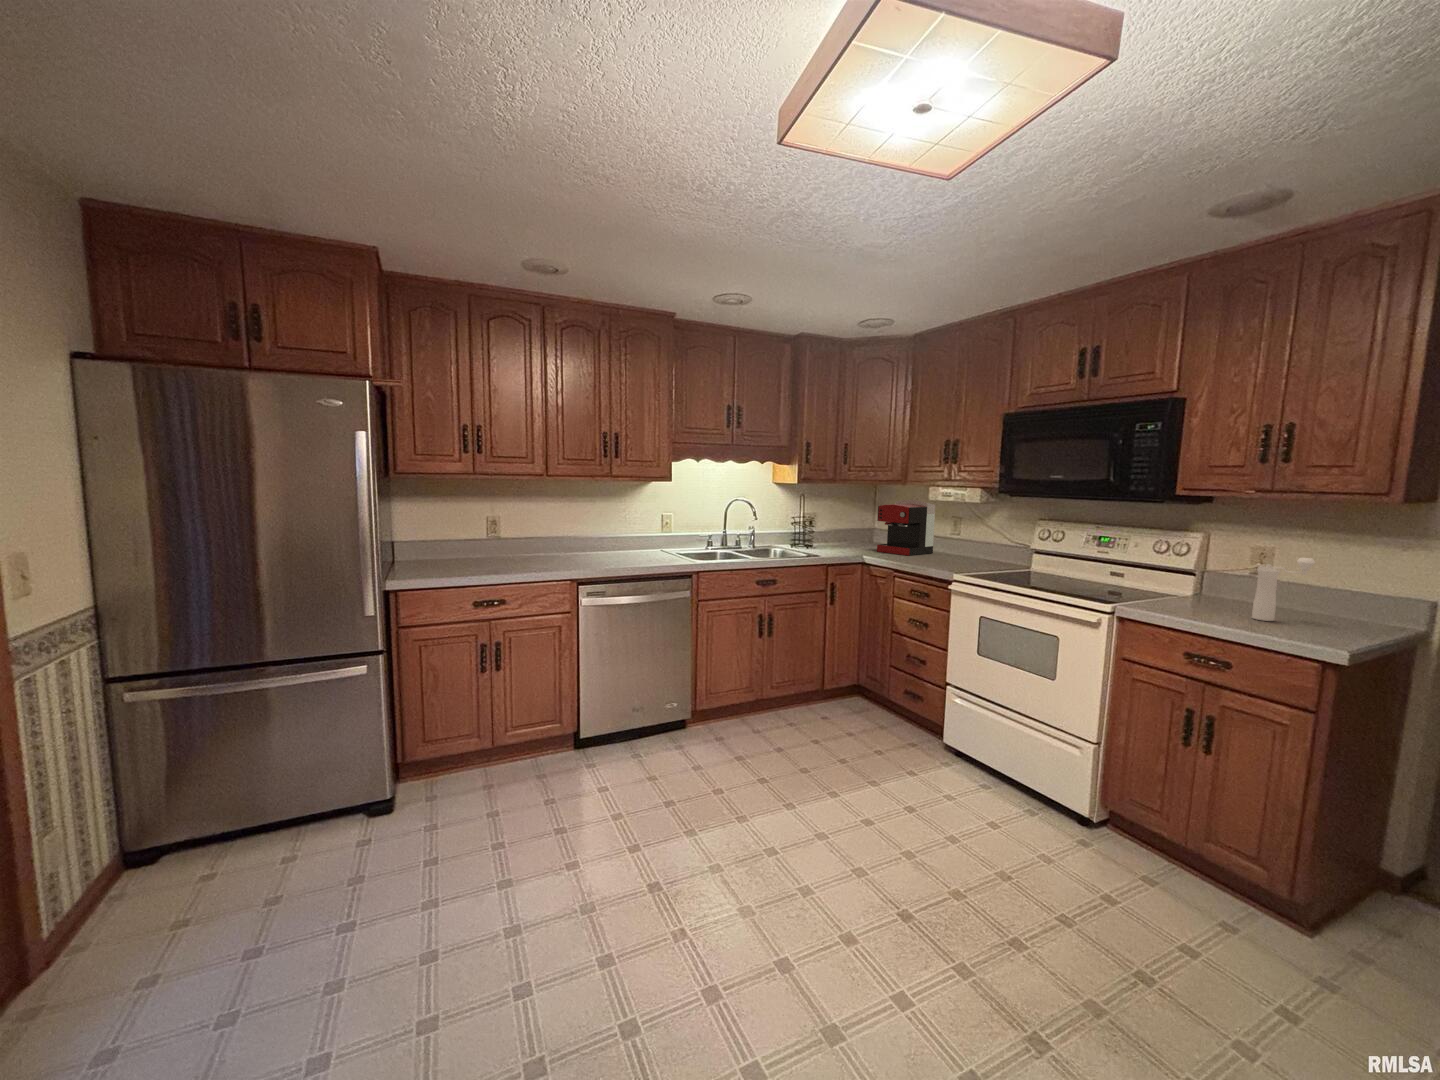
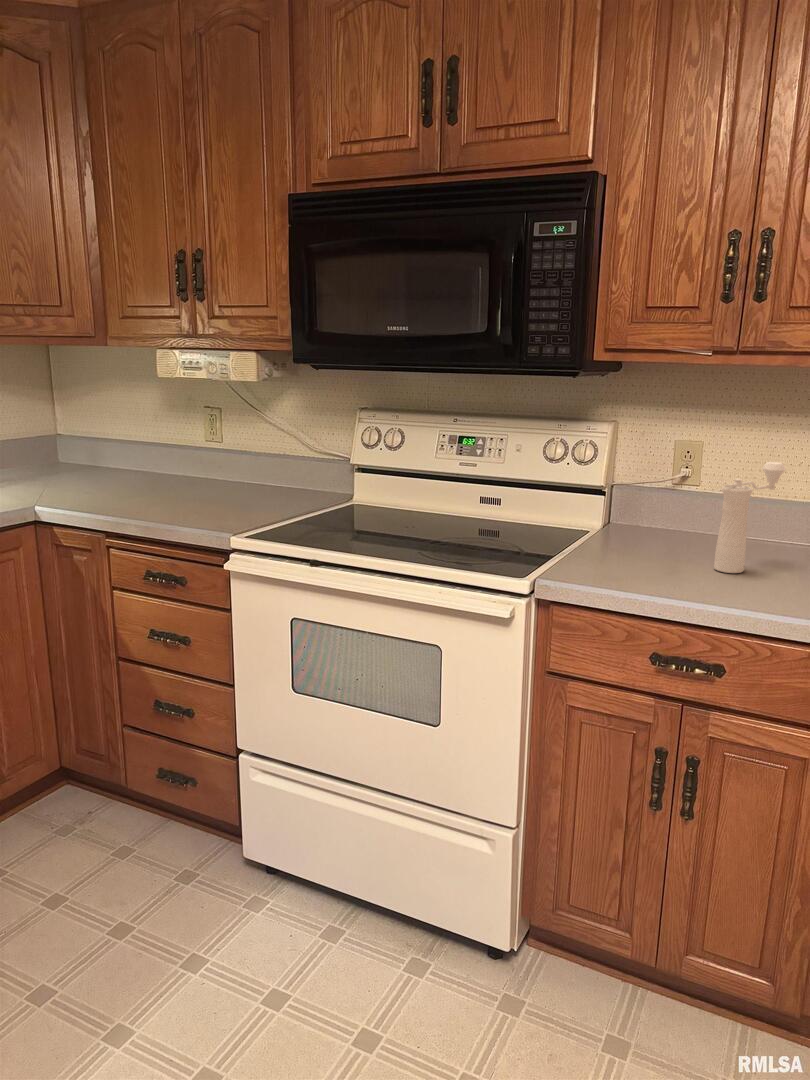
coffee maker: present [877,500,935,556] -> none [54,376,176,491]

